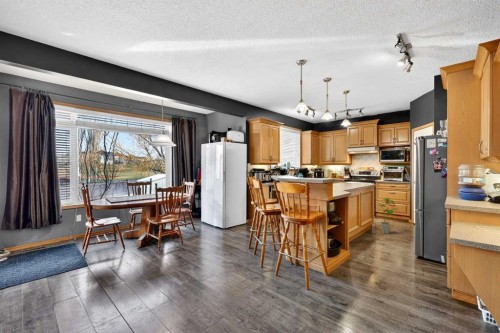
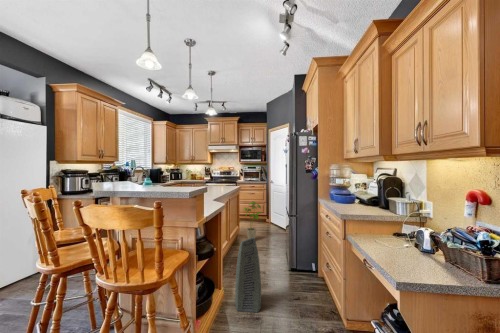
air purifier: none [359,219,380,272] -> present [235,237,261,313]

